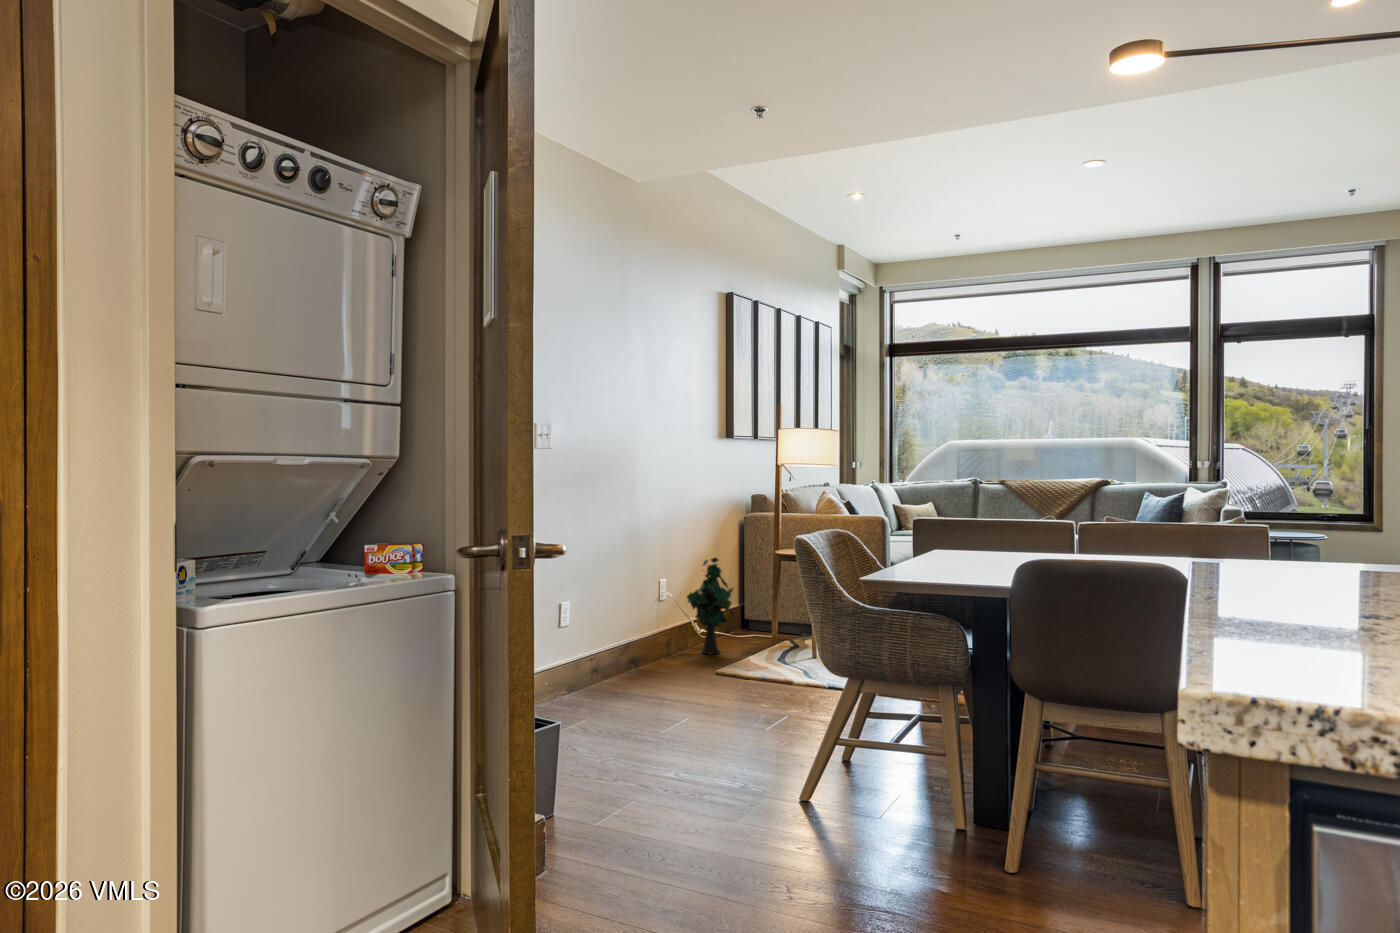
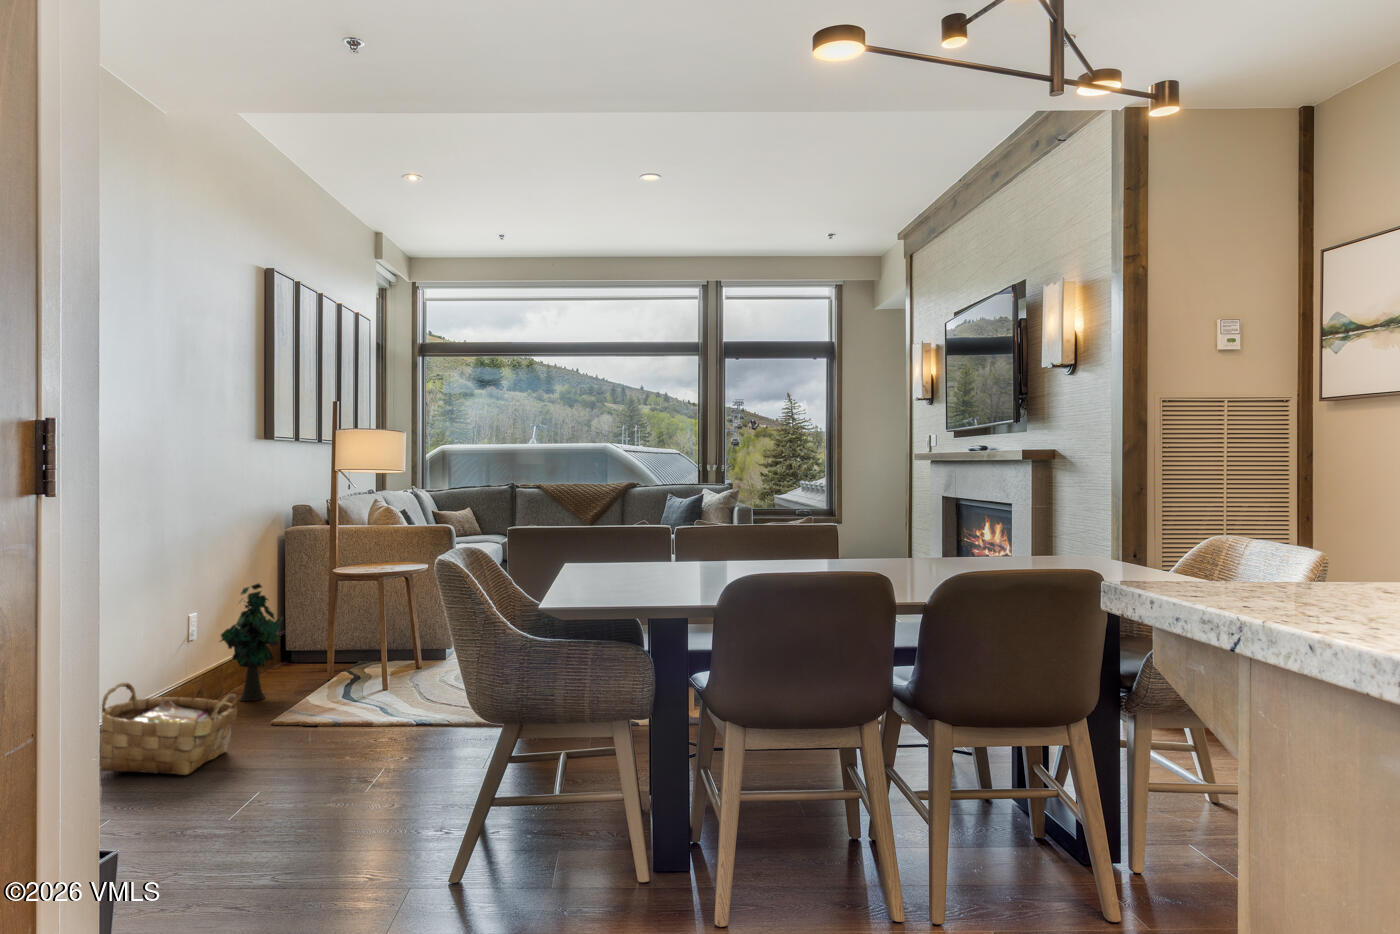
woven basket: none [592,622,685,698] -> present [101,682,237,775]

